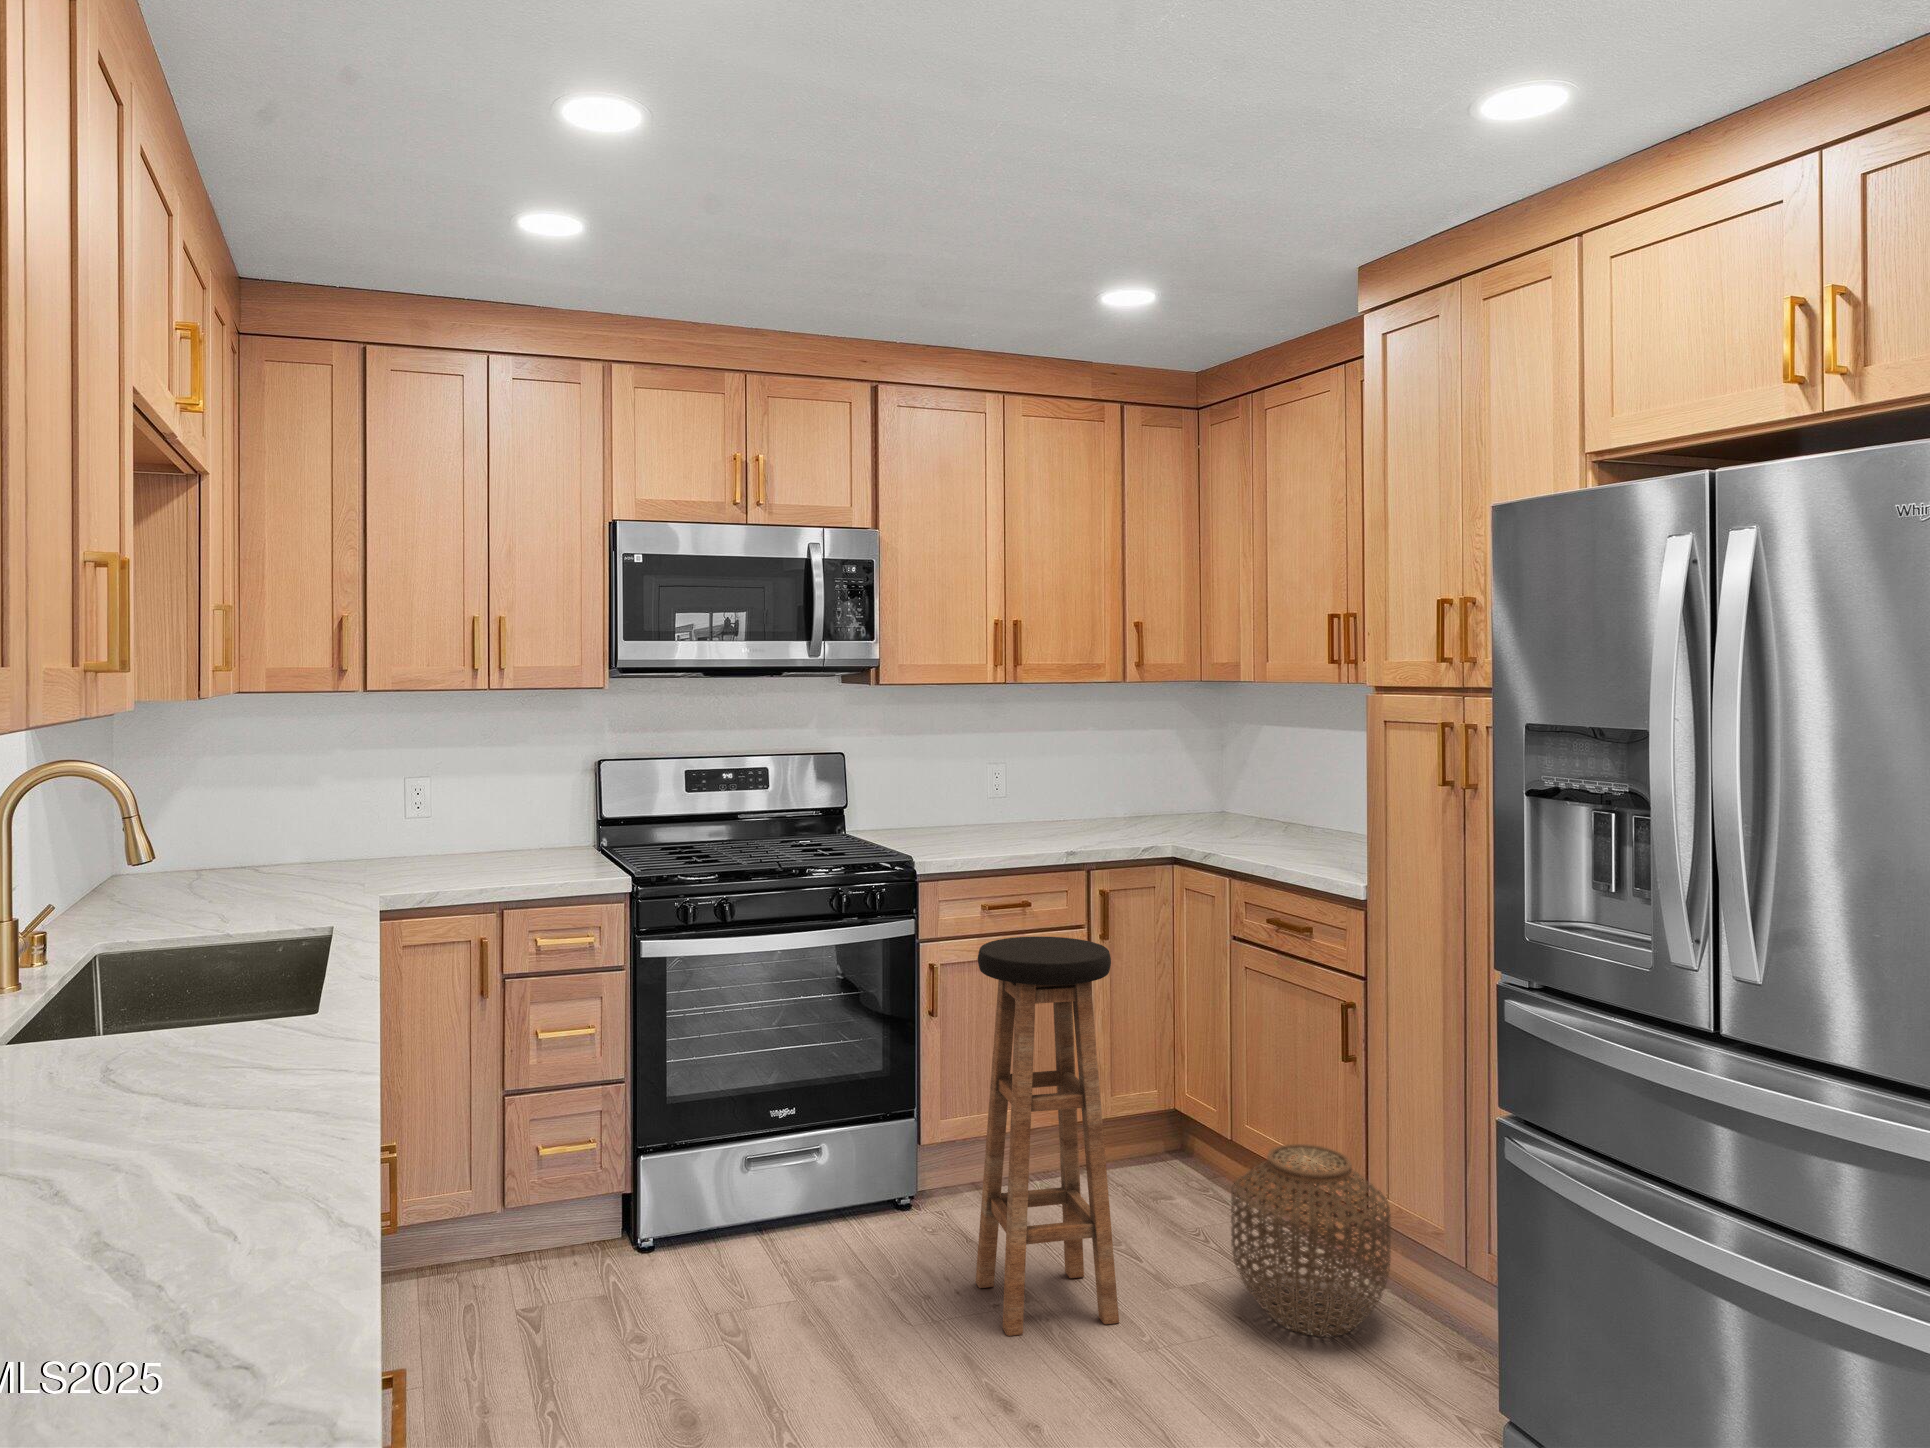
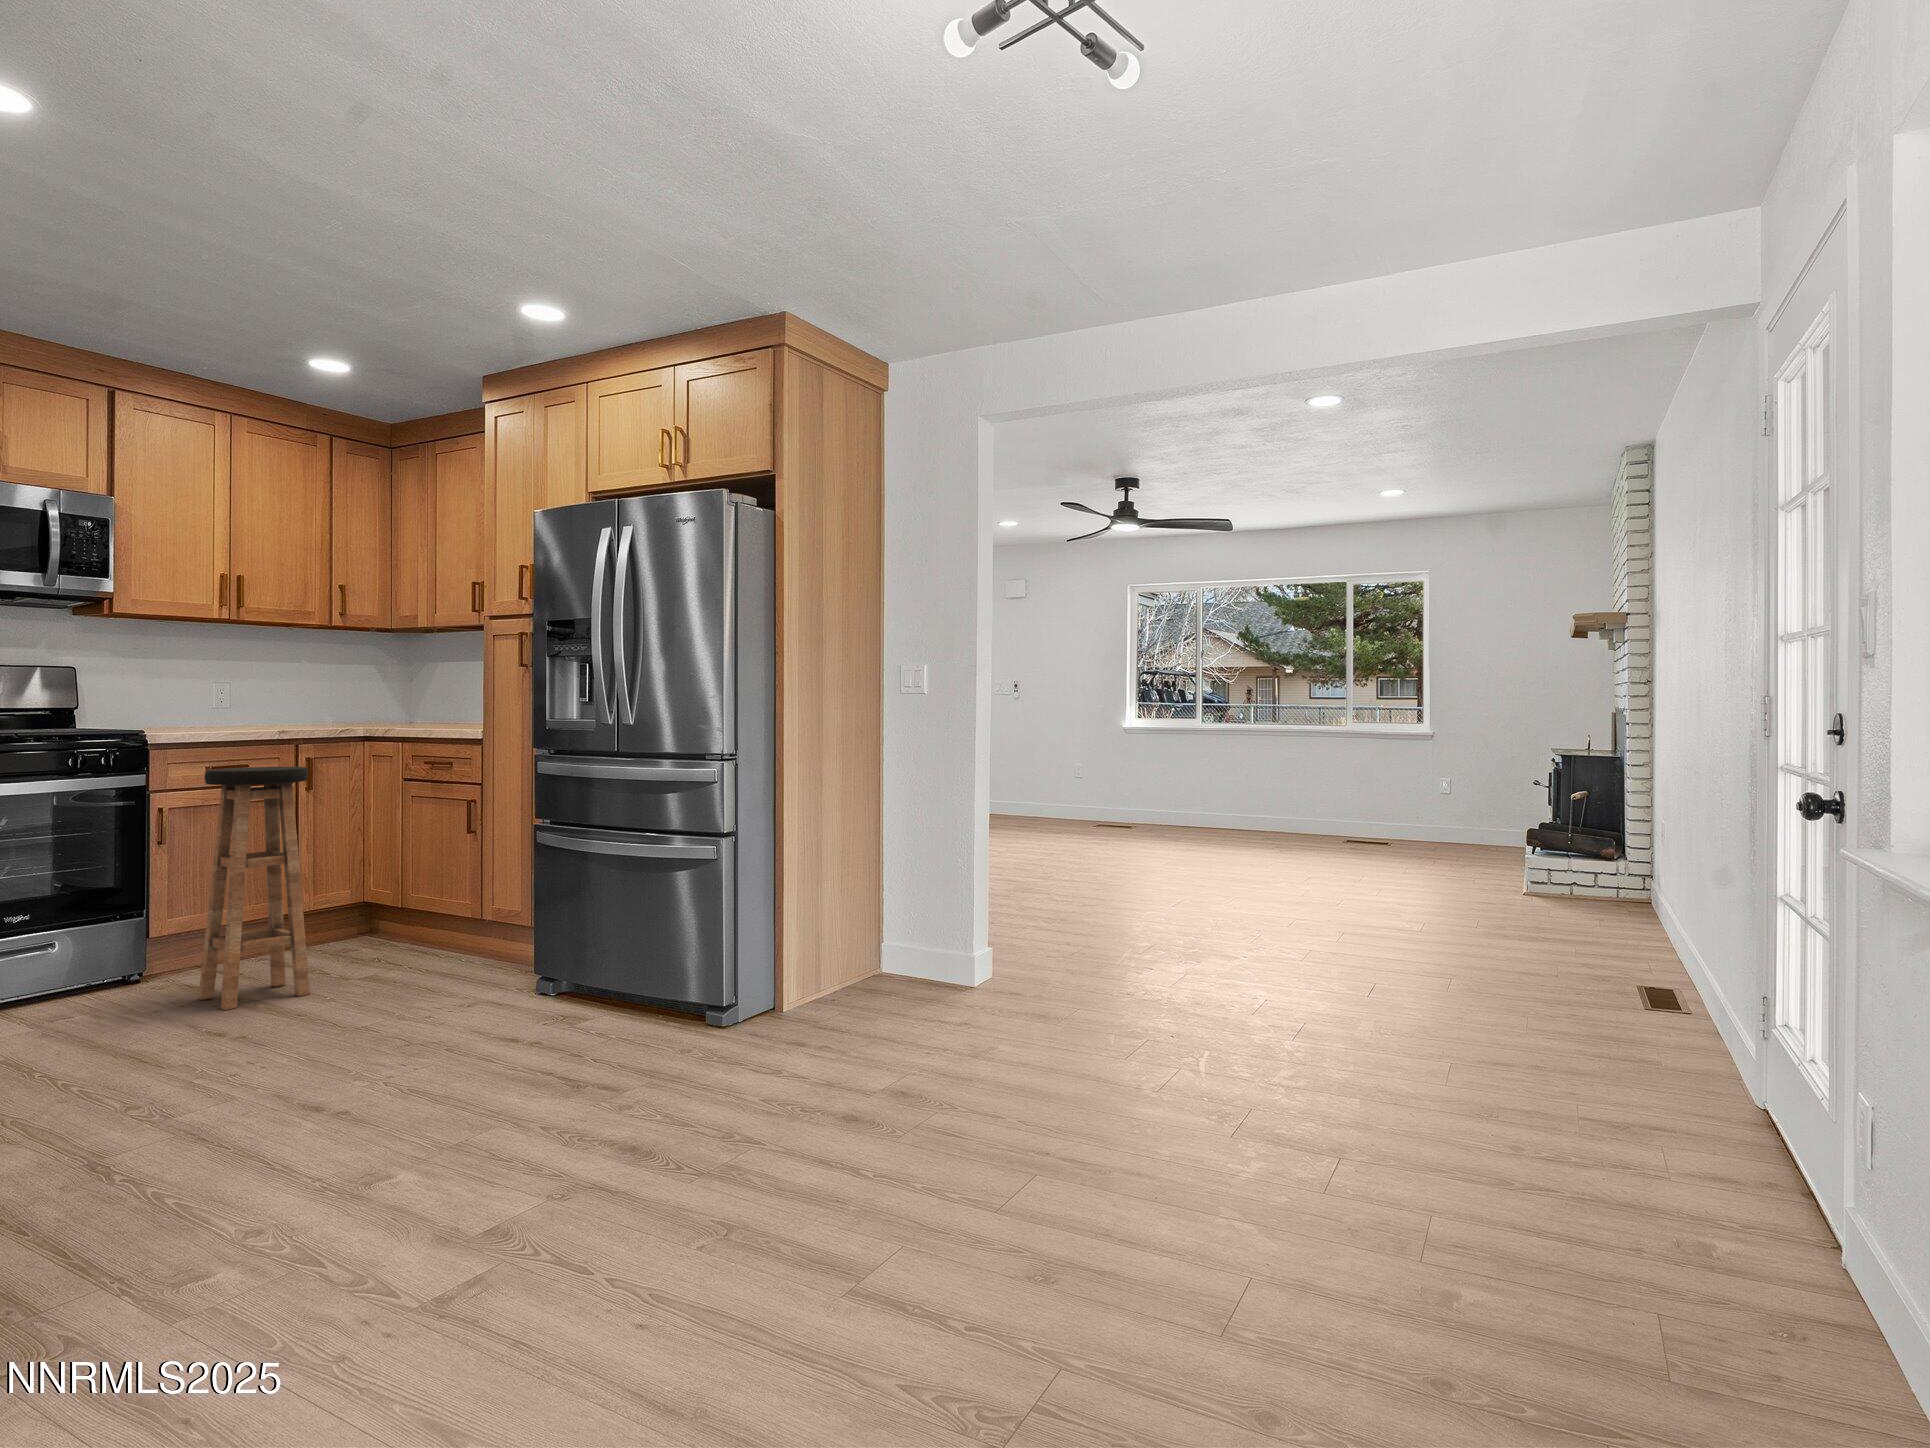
woven basket: present [1231,1144,1391,1336] -> none [390,878,490,979]

